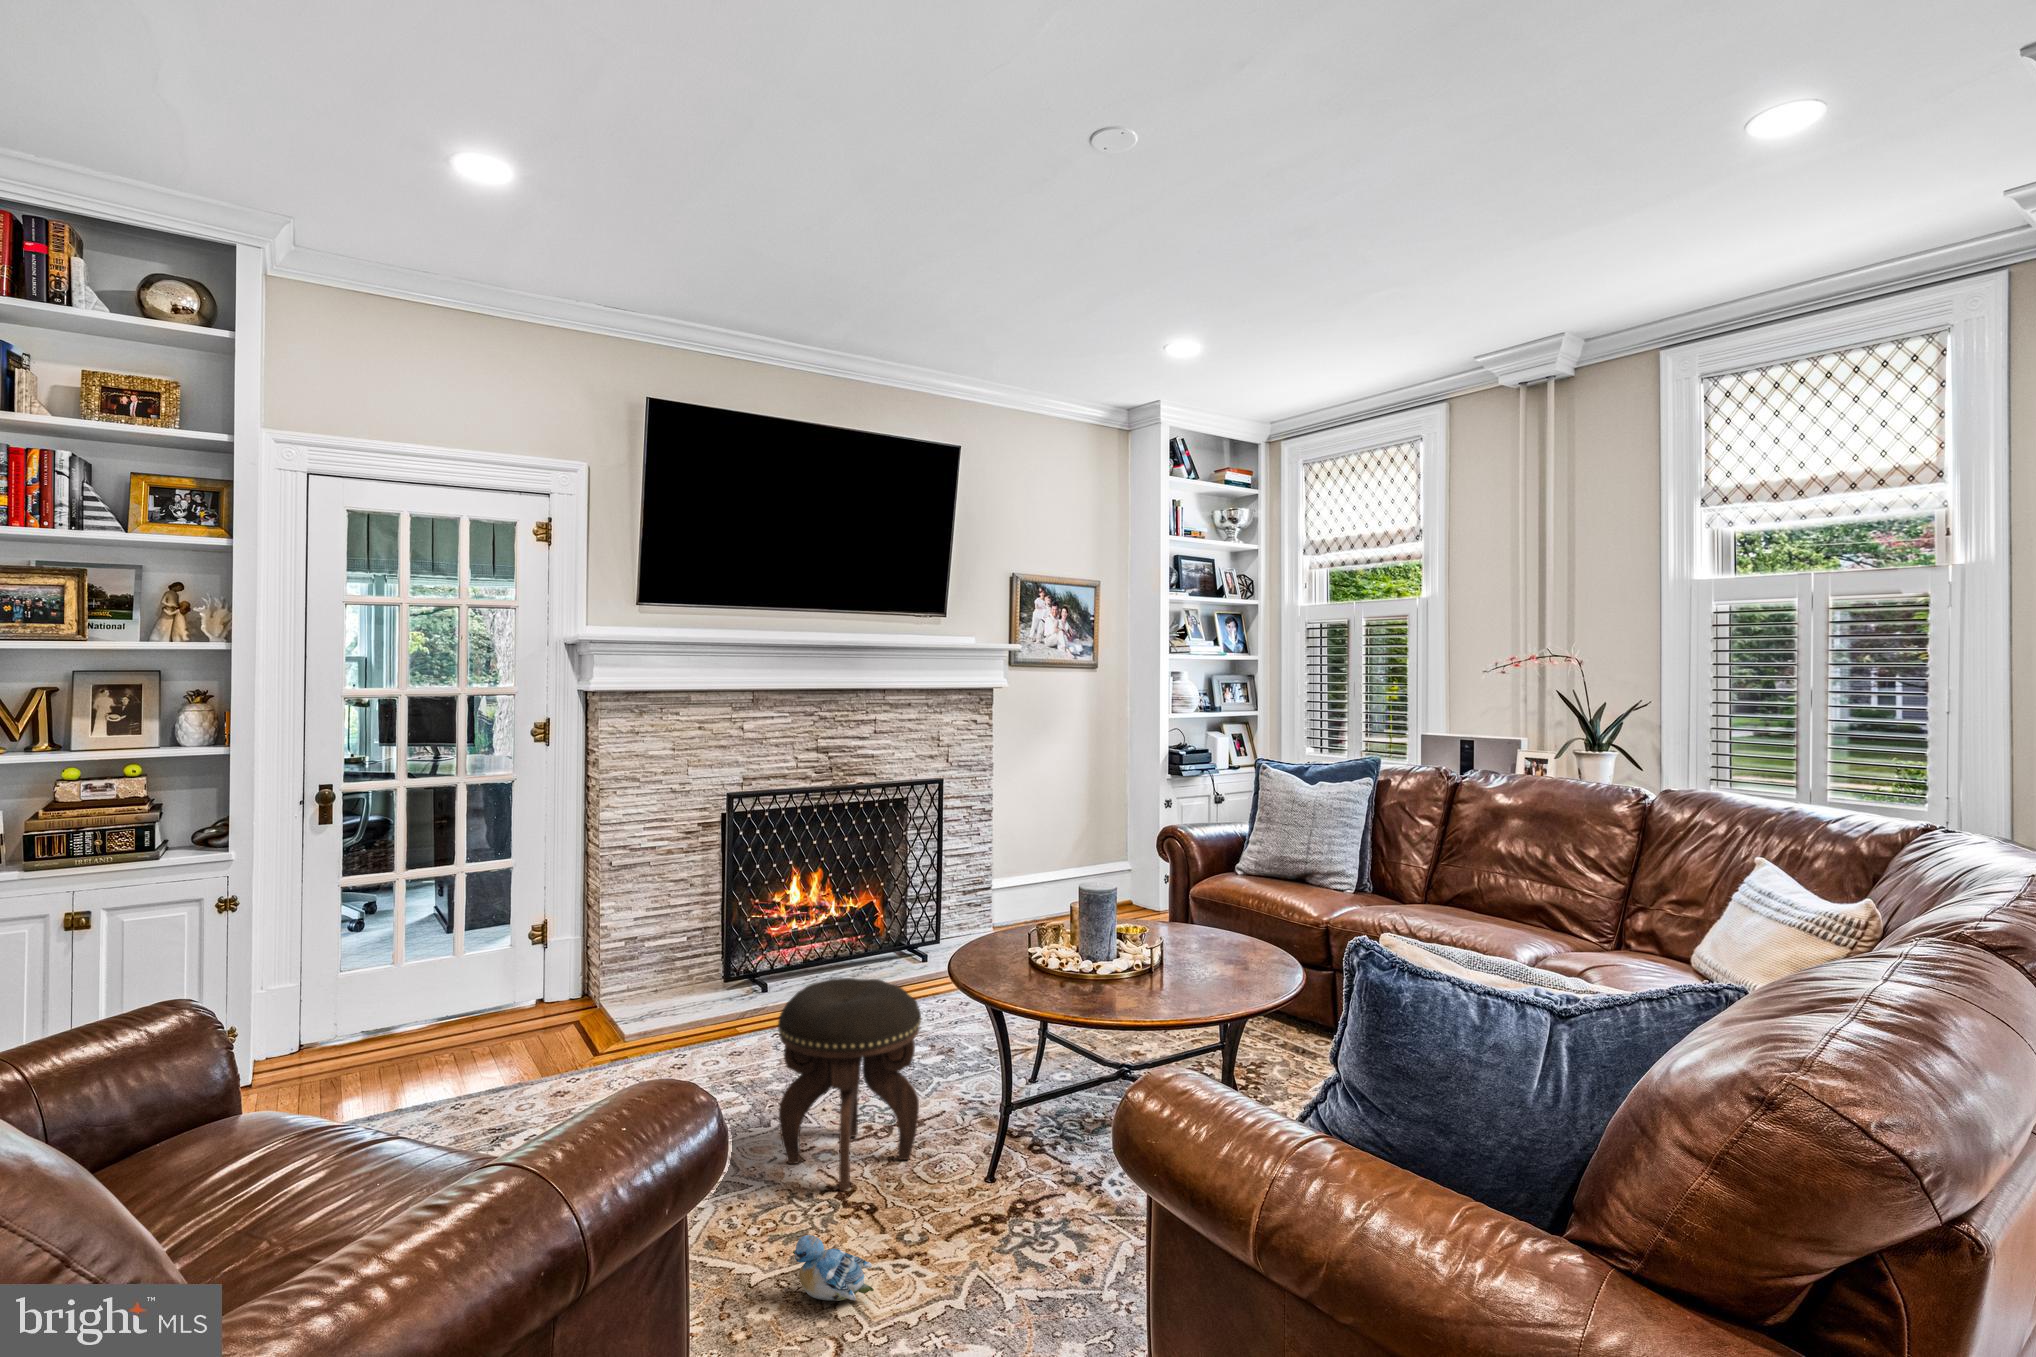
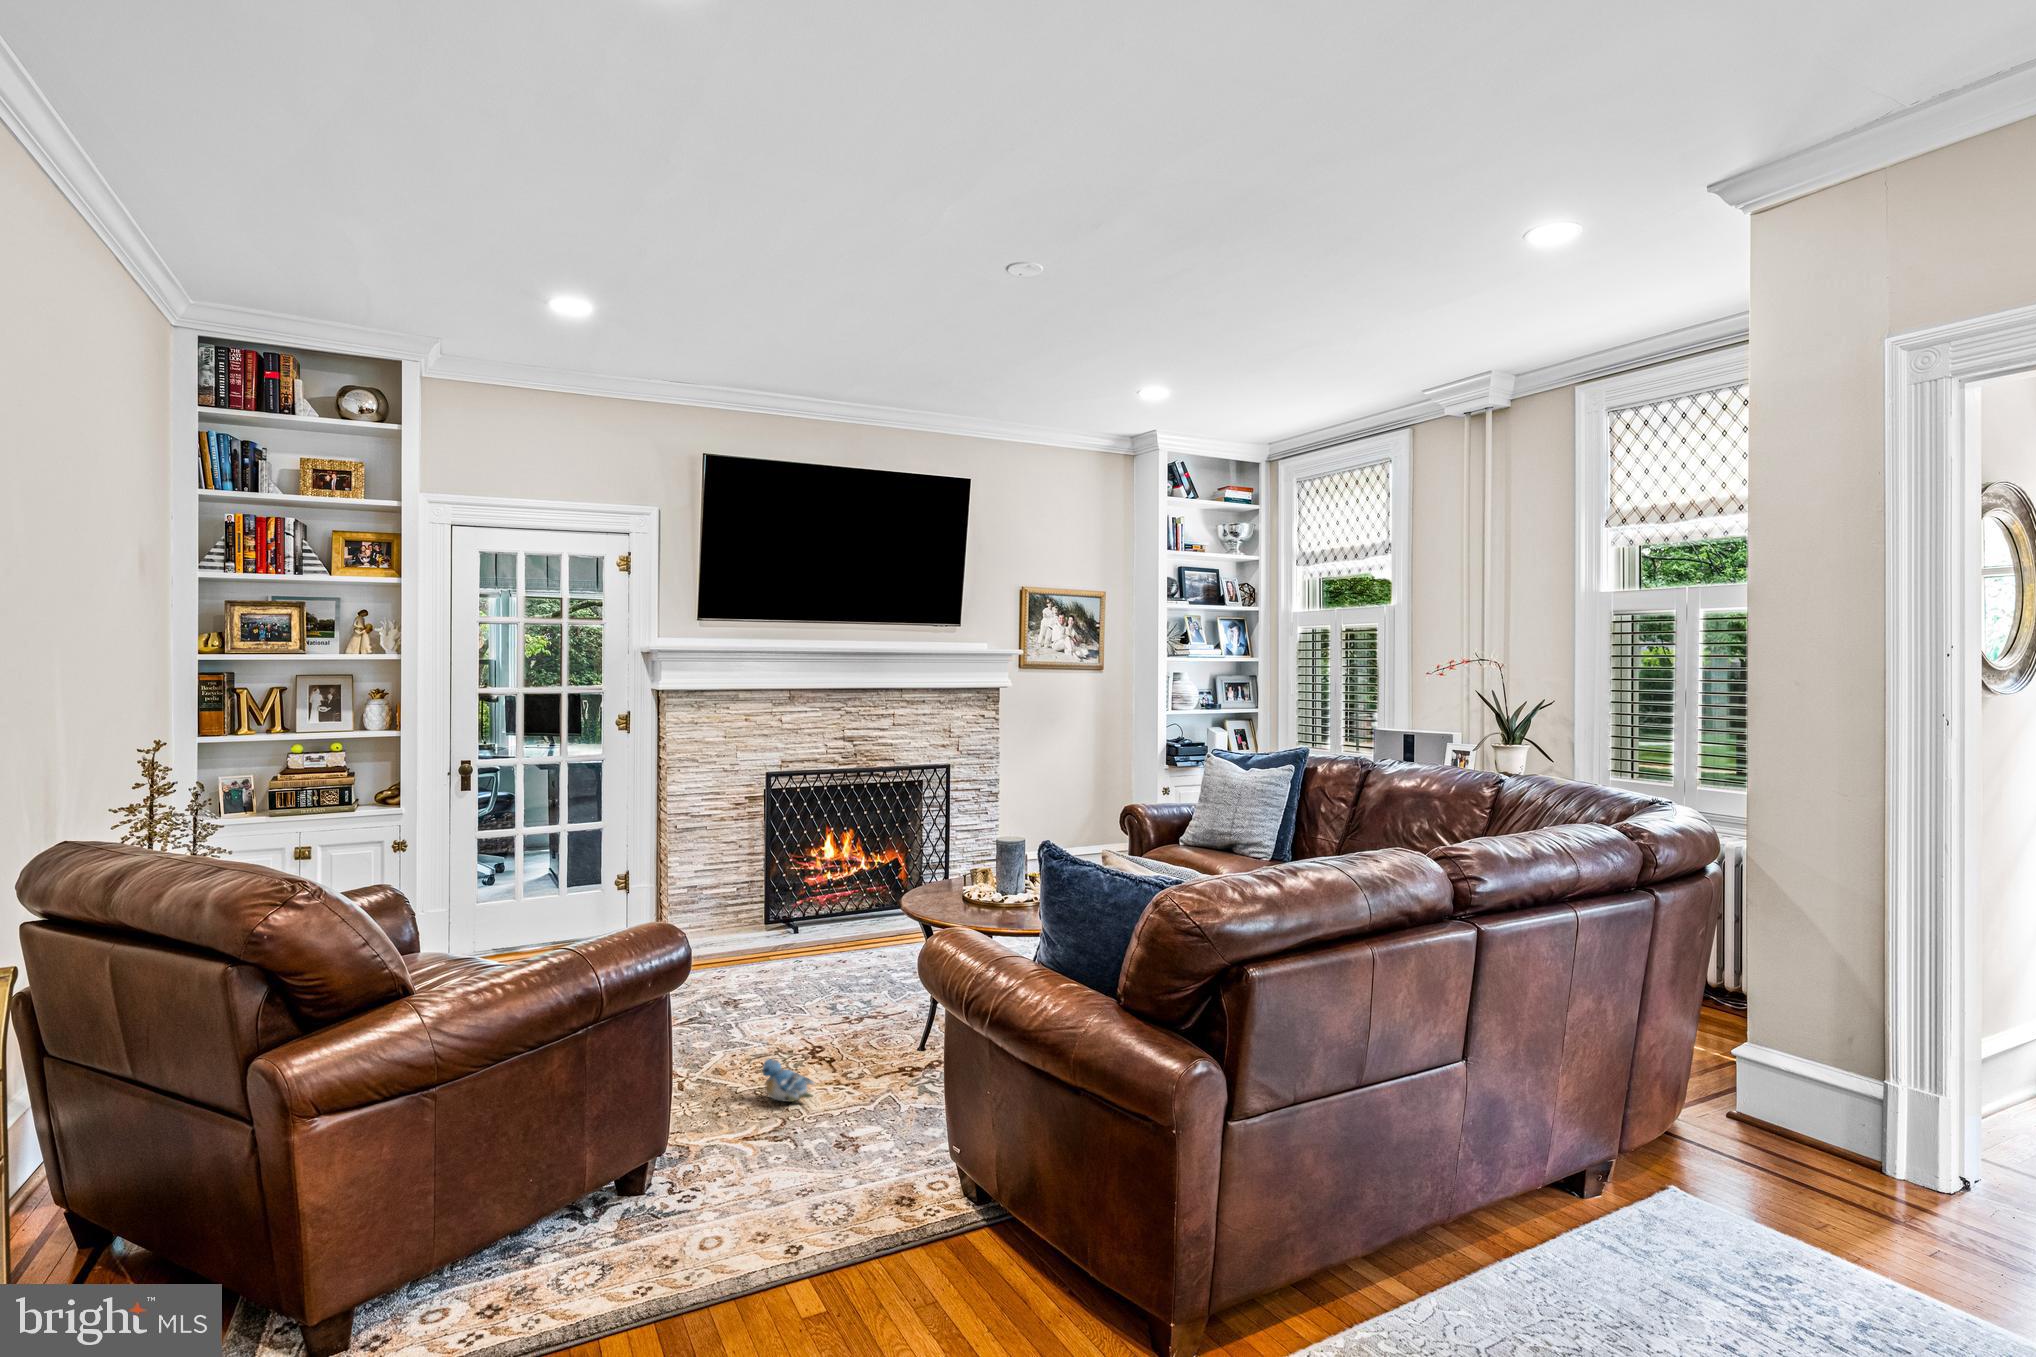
footstool: present [778,978,921,1191] -> none [773,904,878,1052]

